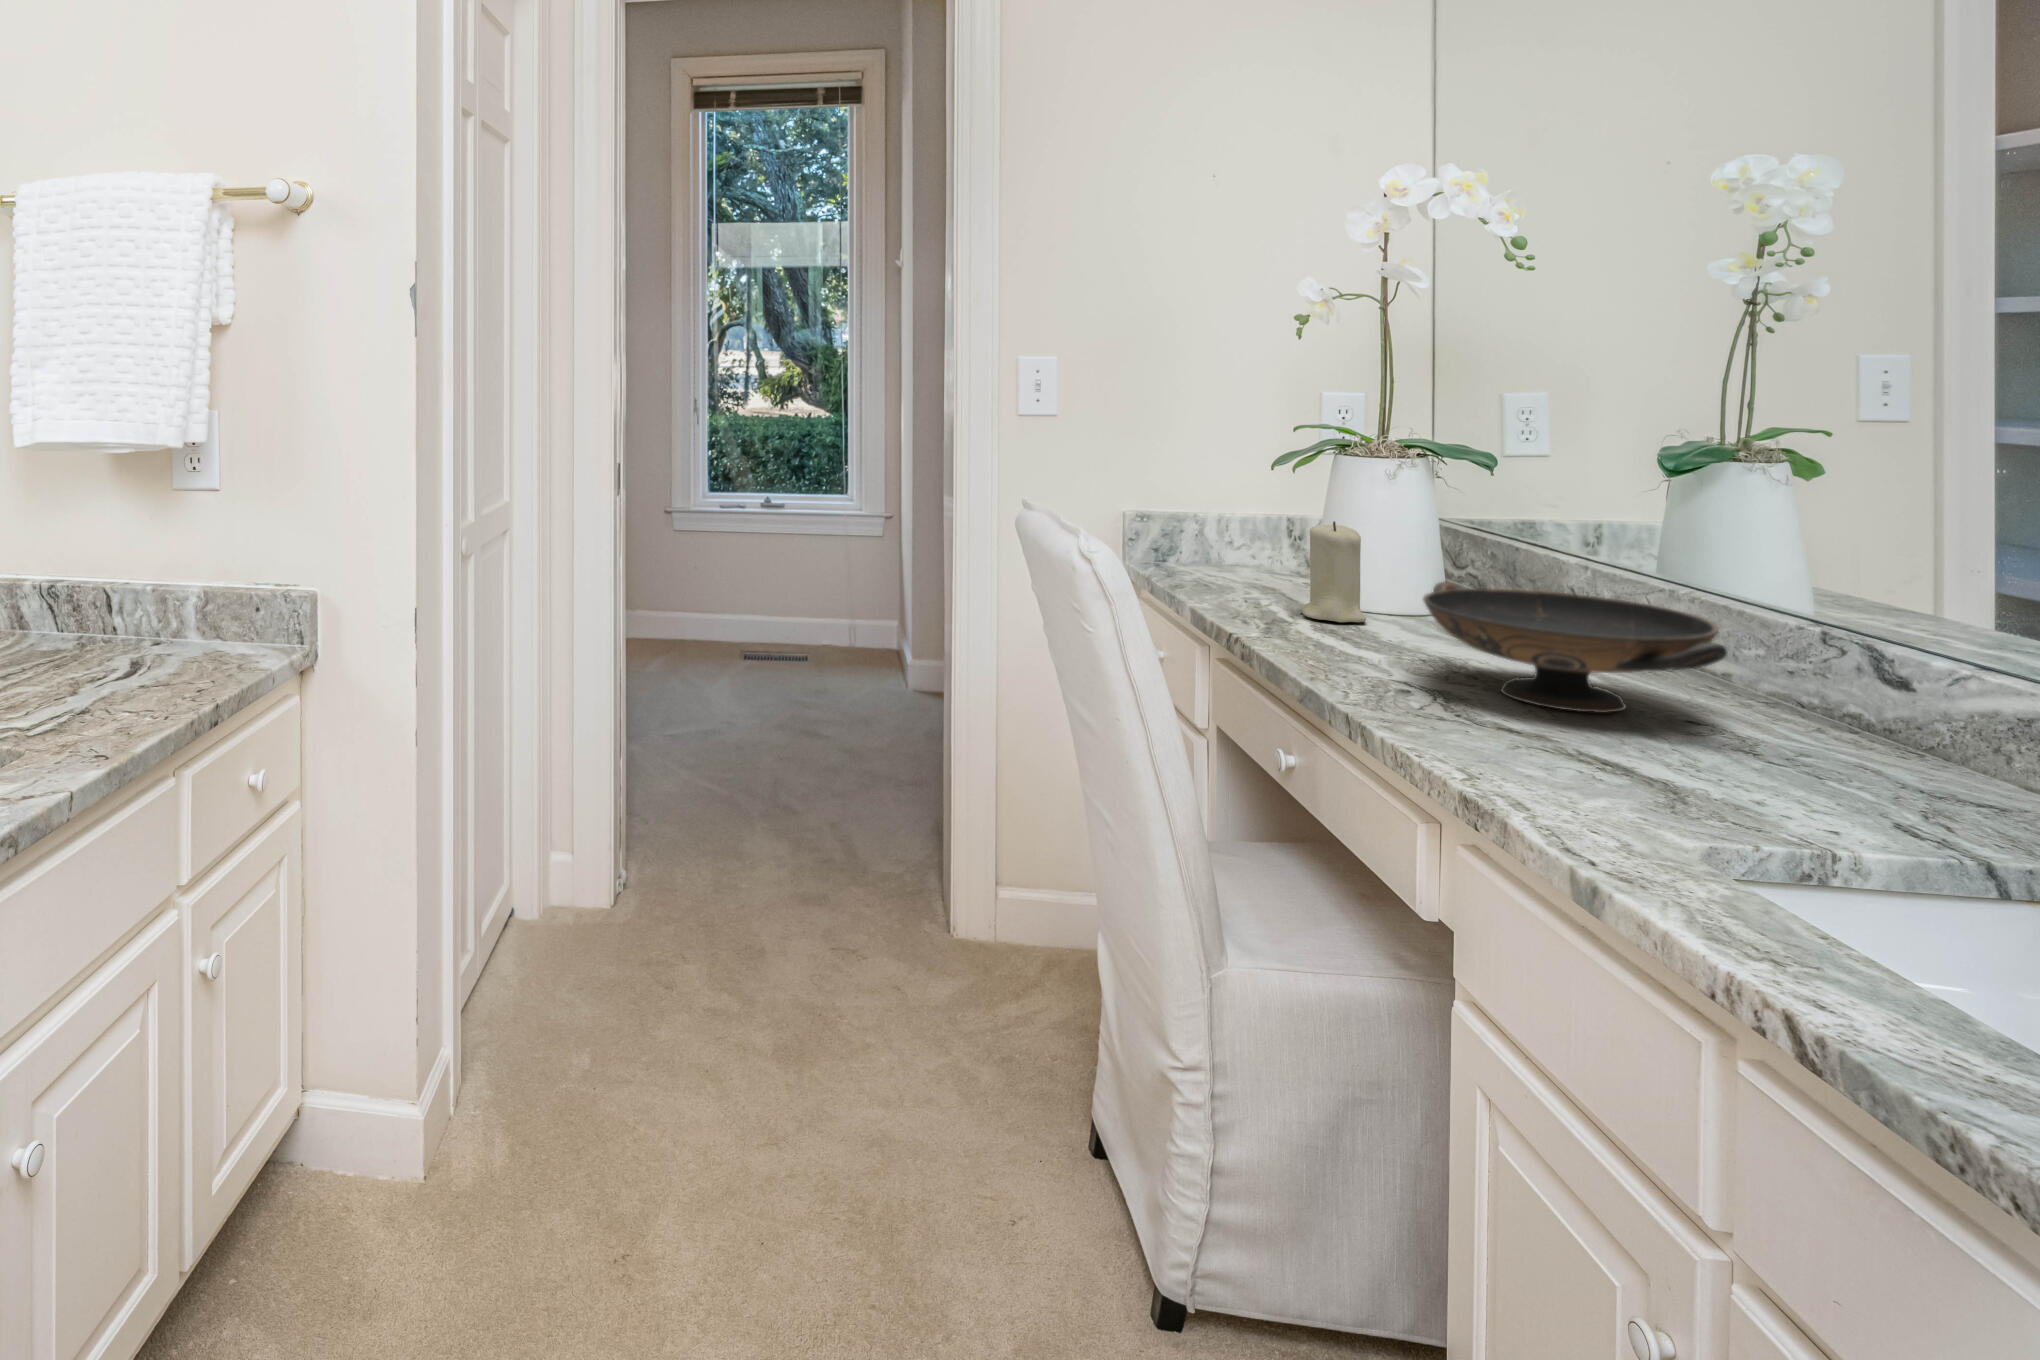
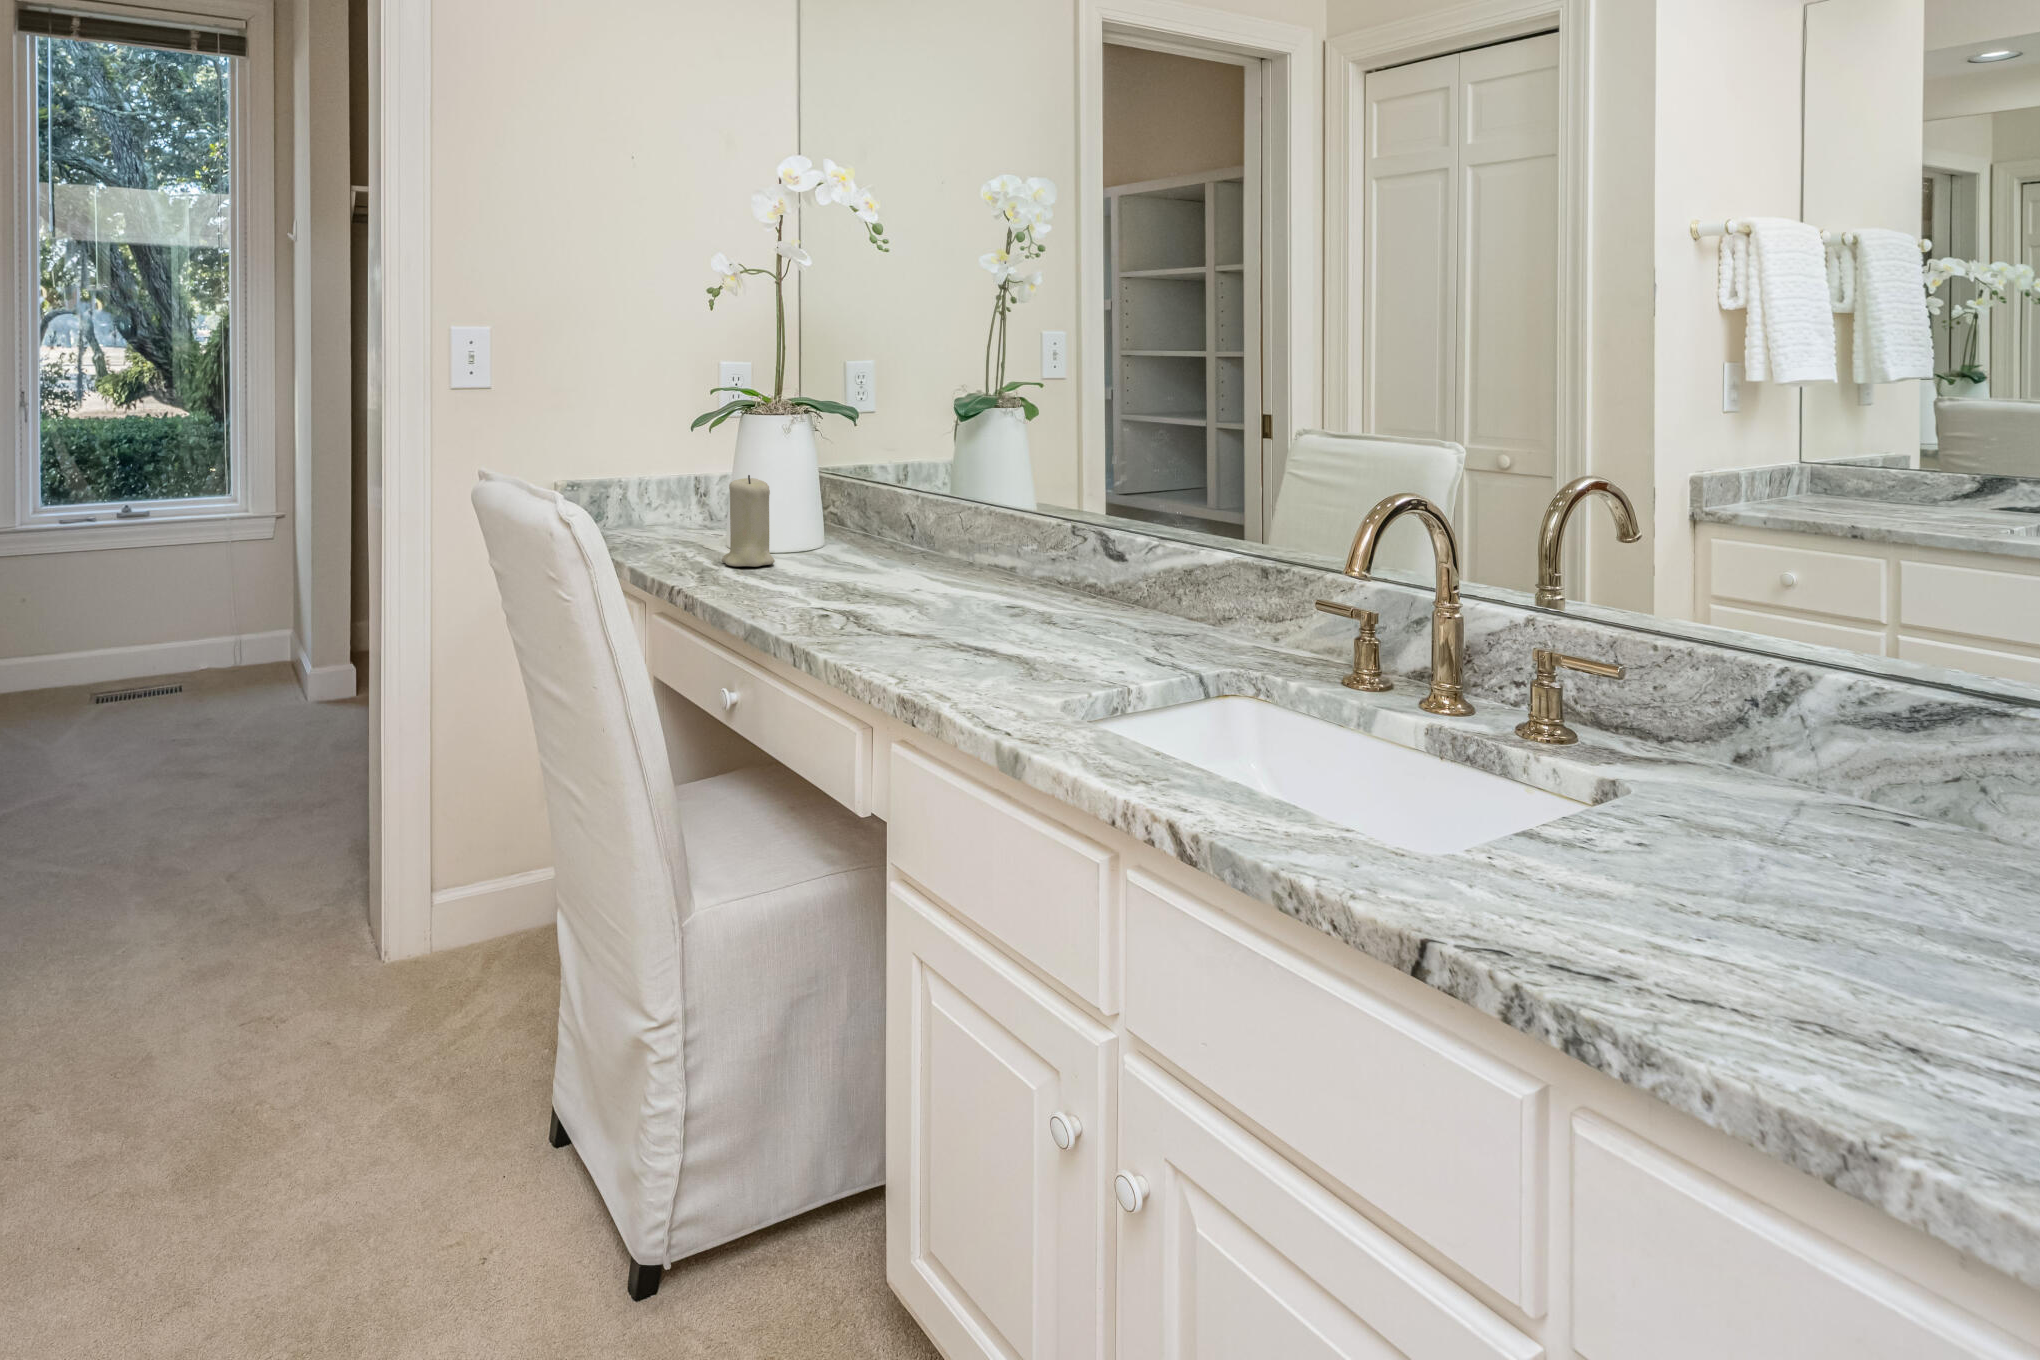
decorative bowl: present [1423,582,1728,713] -> none [834,517,1037,613]

